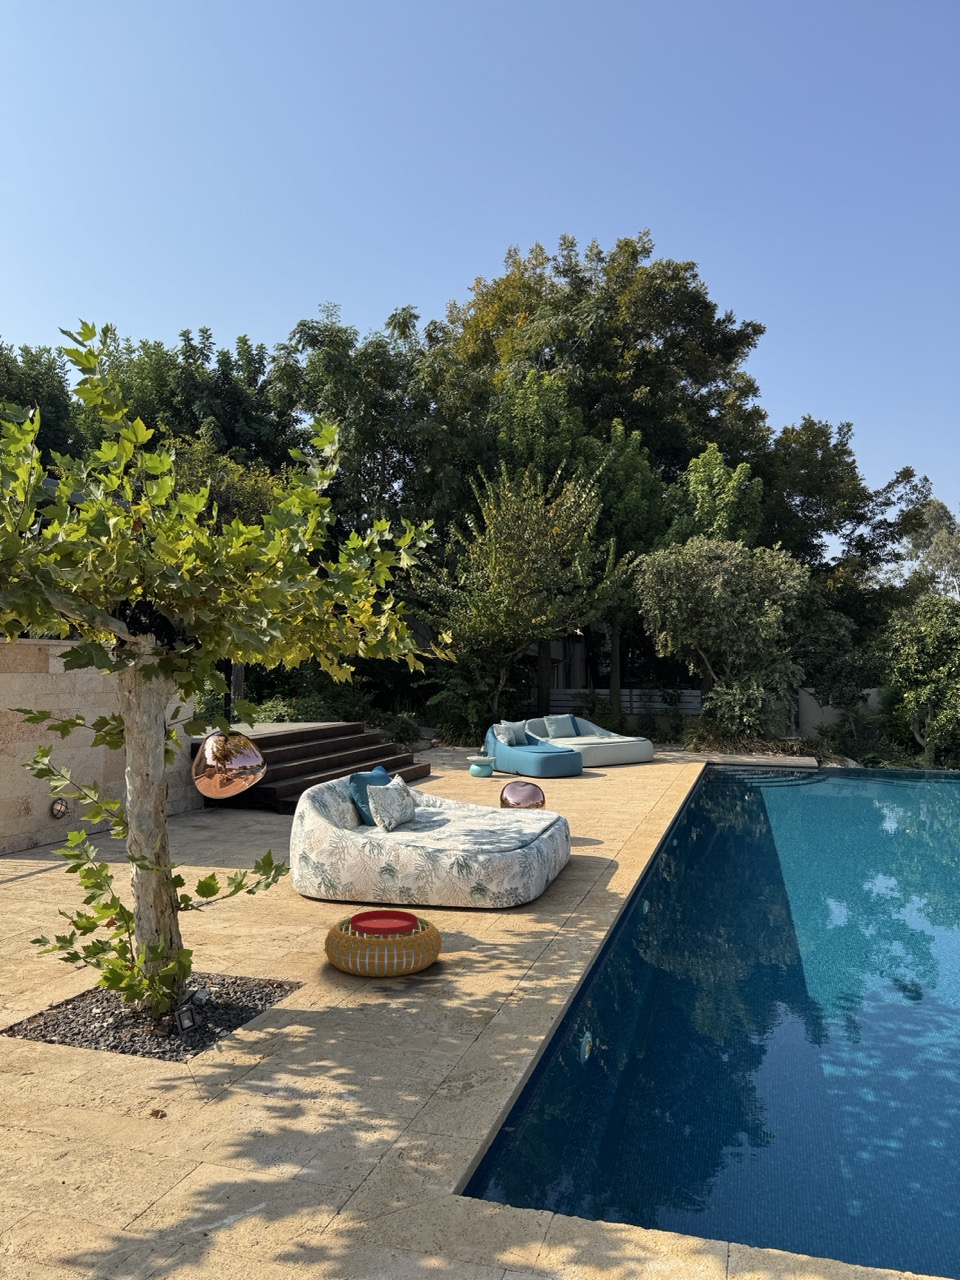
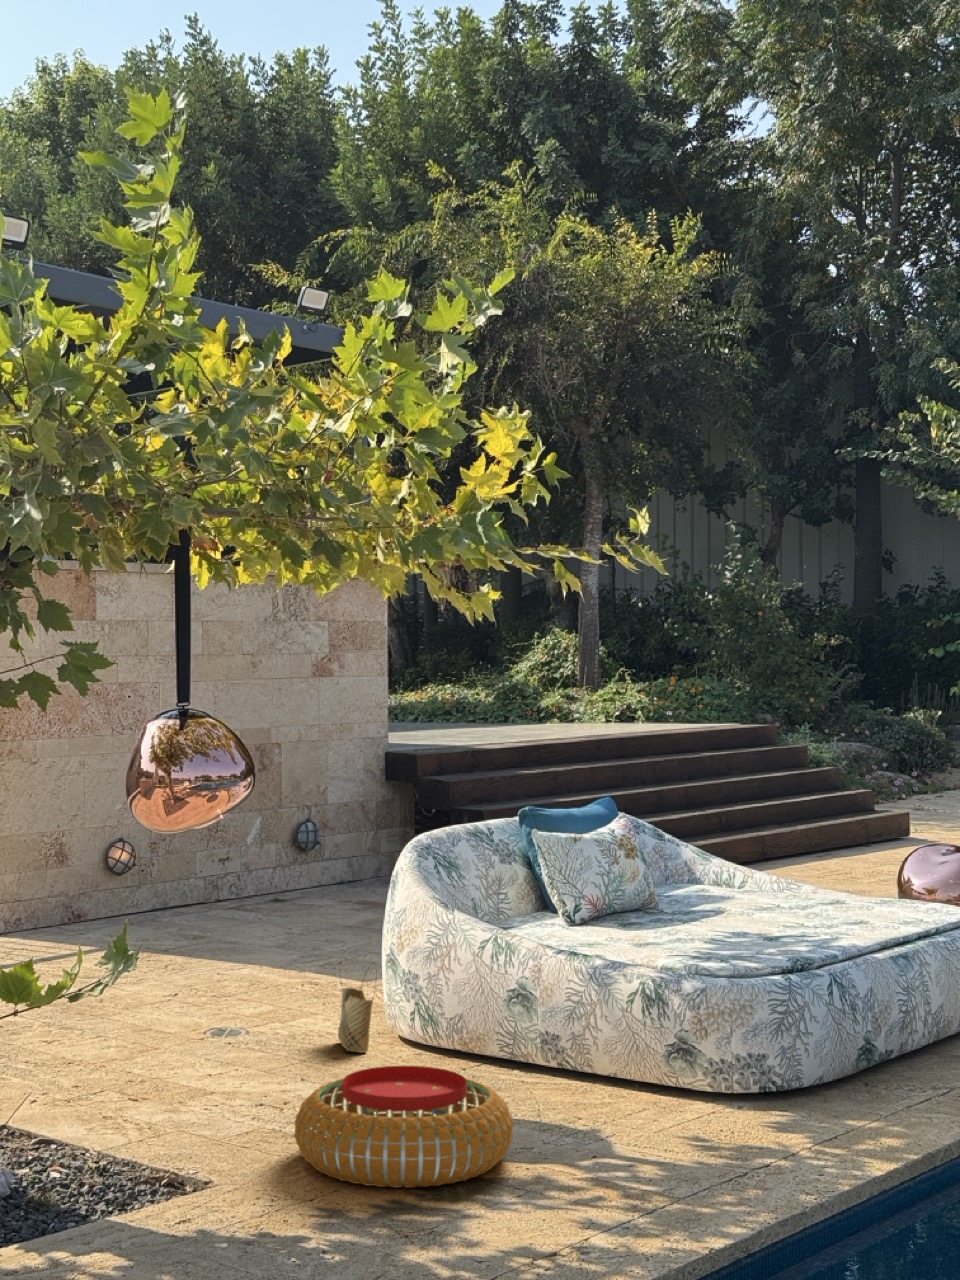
woven basket: none [273,858,299,908] -> present [338,969,373,1053]

